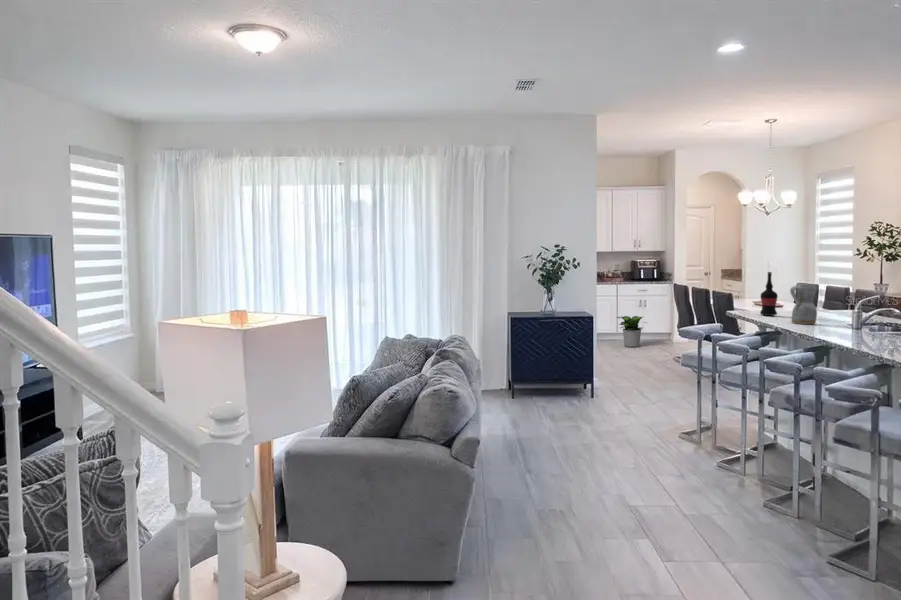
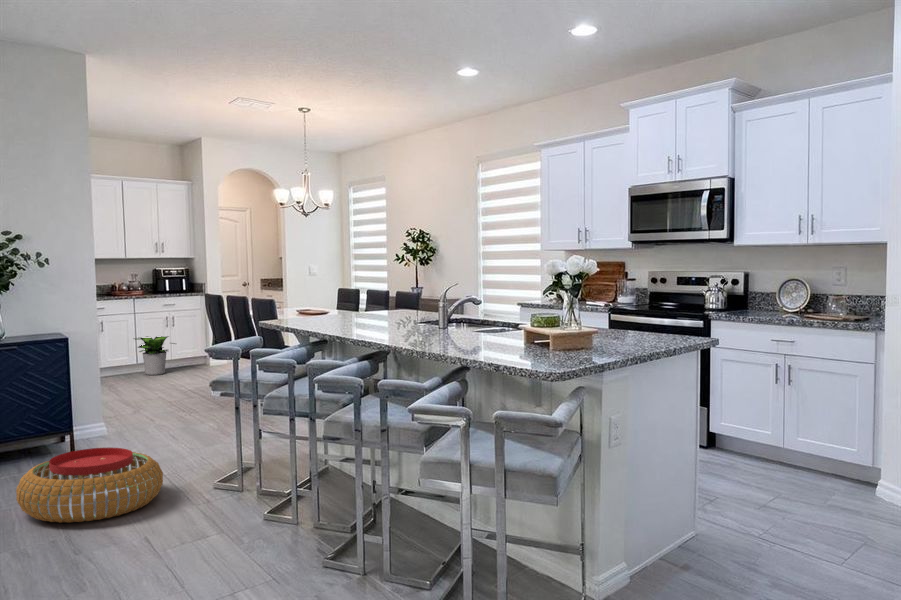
wine bottle: present [760,272,778,316] -> none [306,270,326,323]
ceramic pitcher: present [790,283,818,324] -> none [341,282,370,330]
pouf: none [548,396,642,445] -> present [16,448,163,523]

